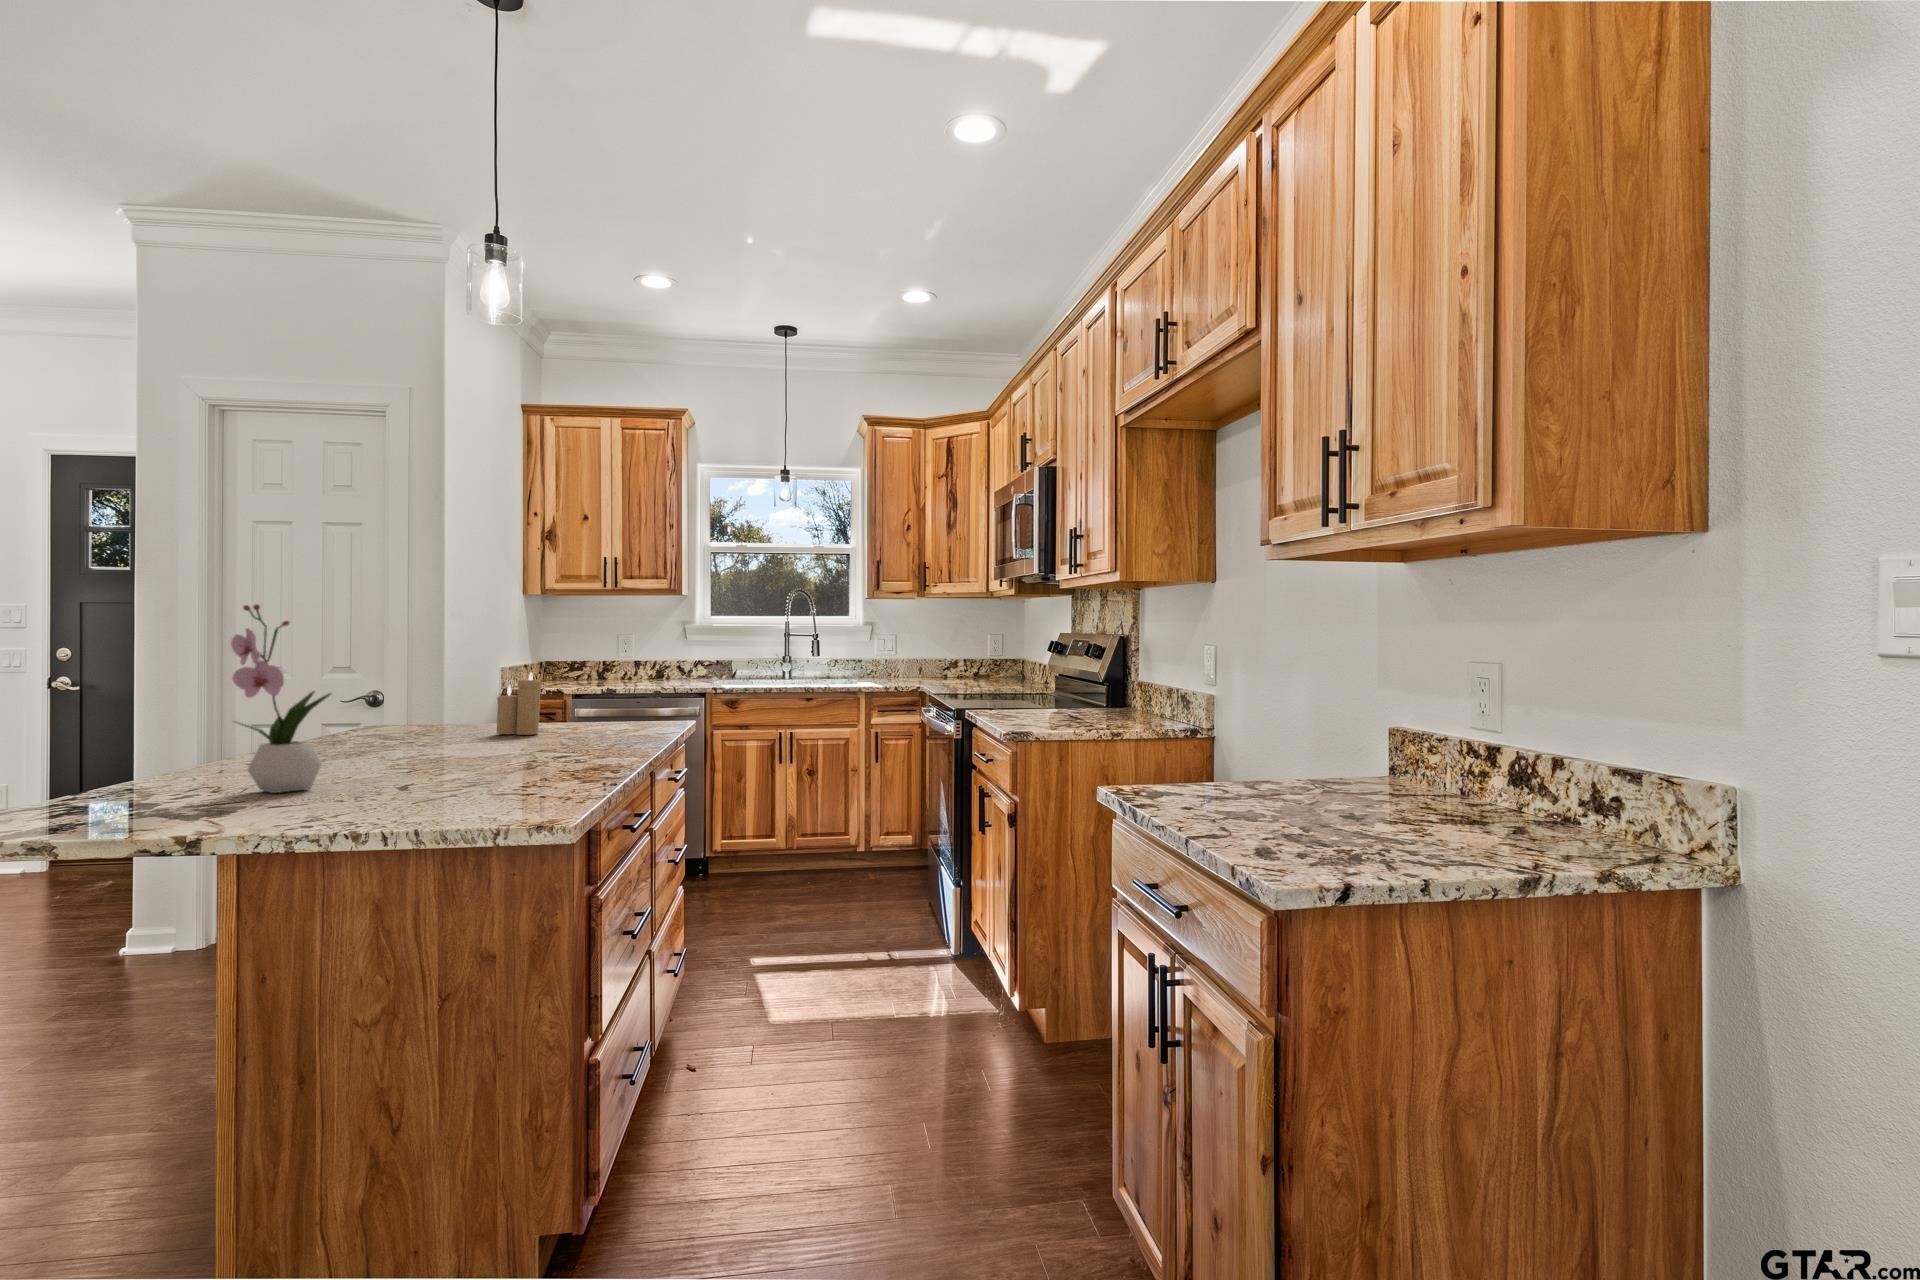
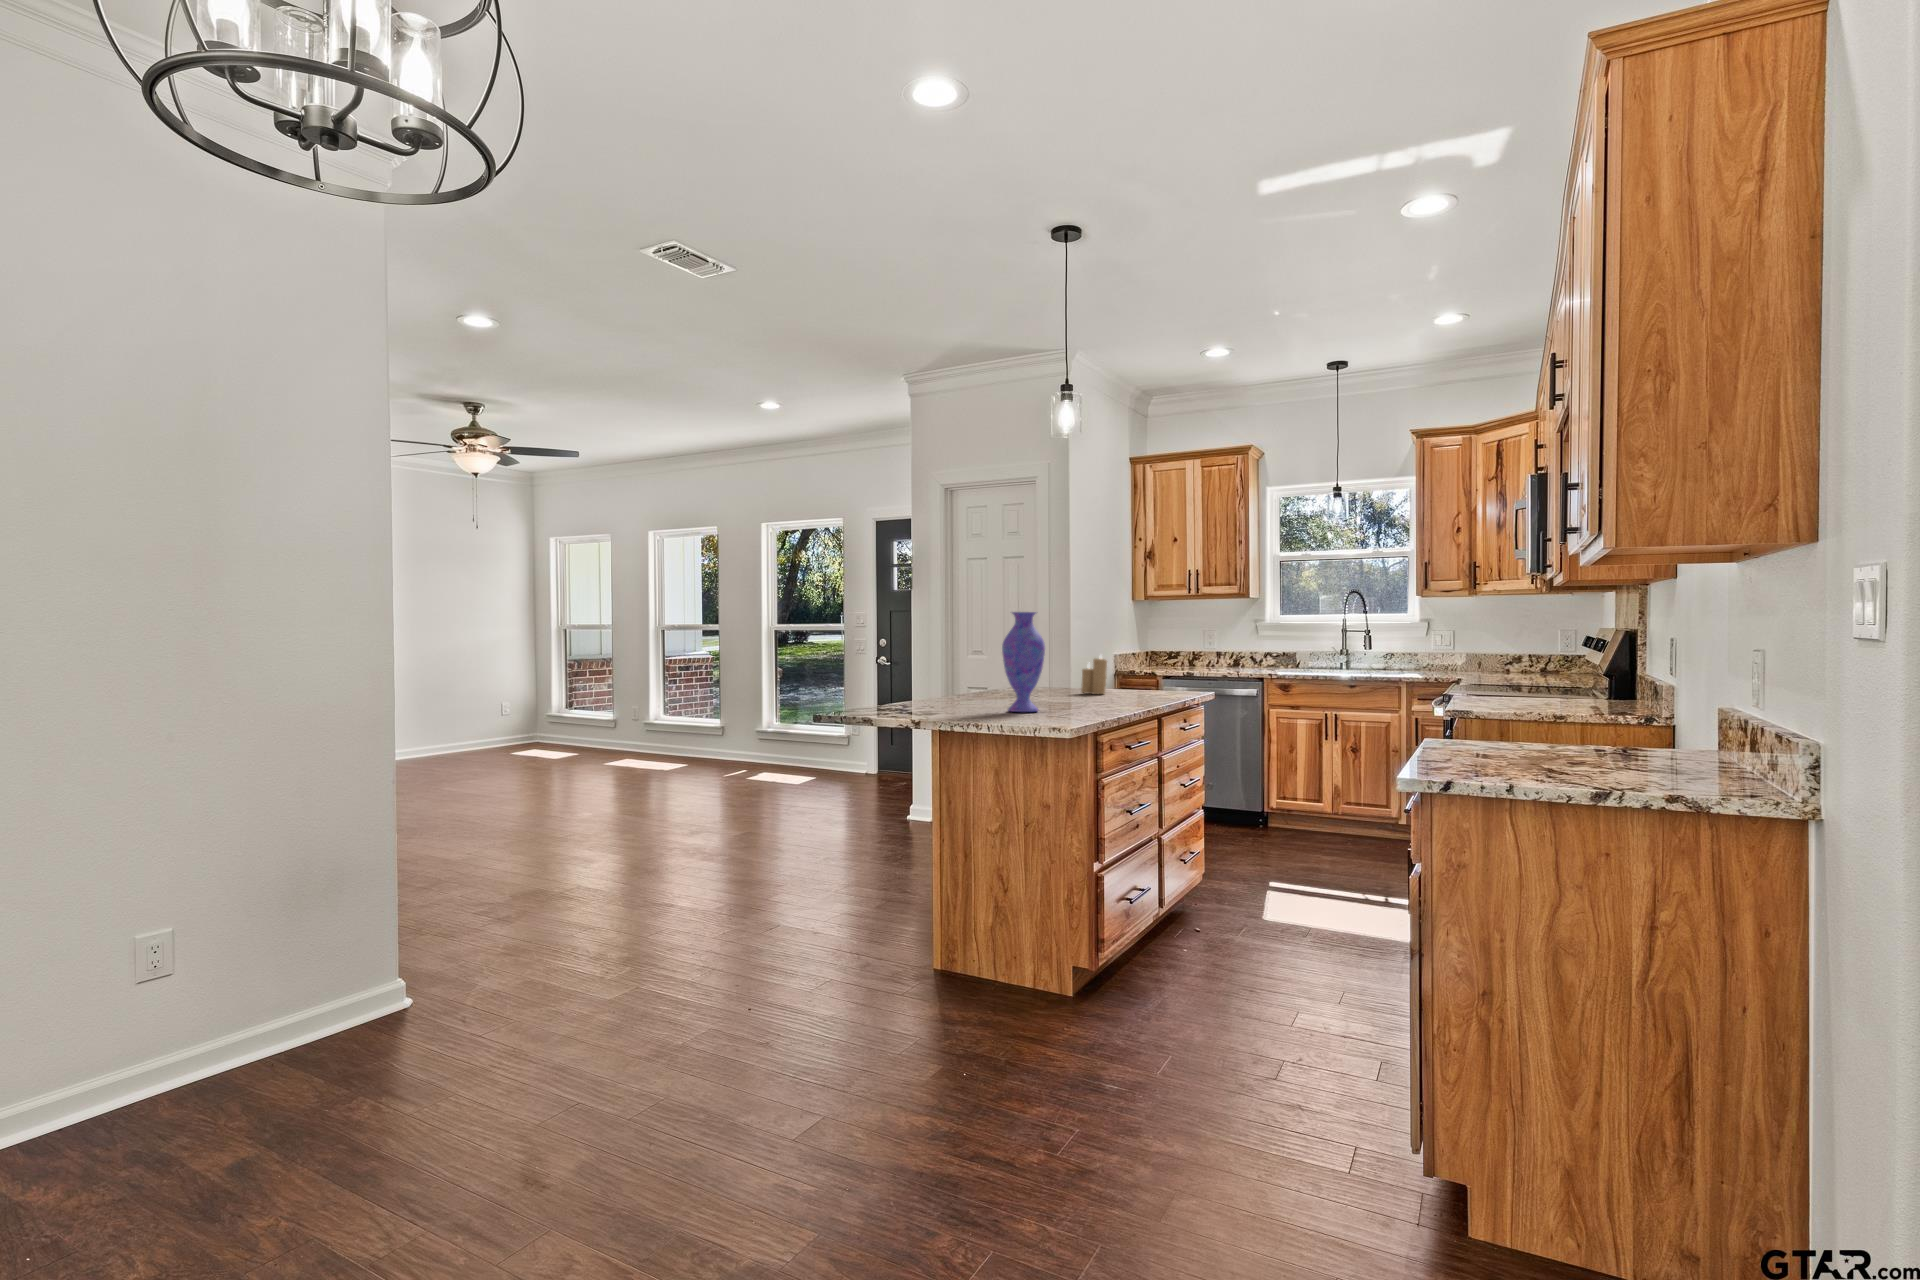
flower arrangement: present [231,604,330,793] -> none [936,613,978,709]
vase: none [393,605,483,791] -> present [1002,612,1045,712]

